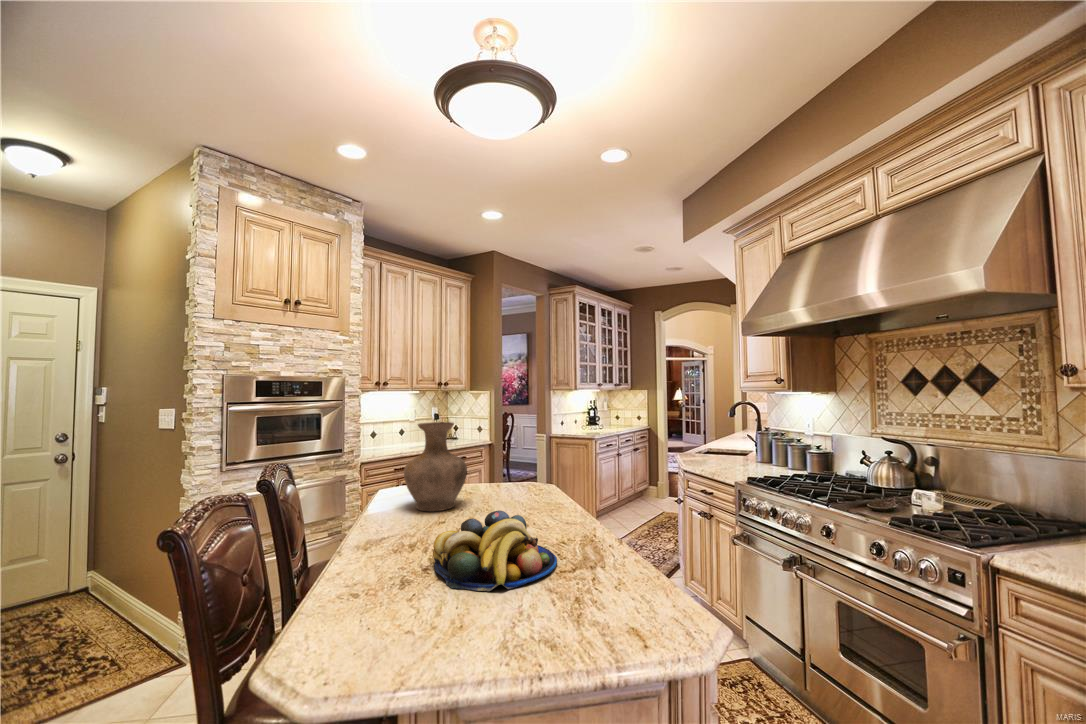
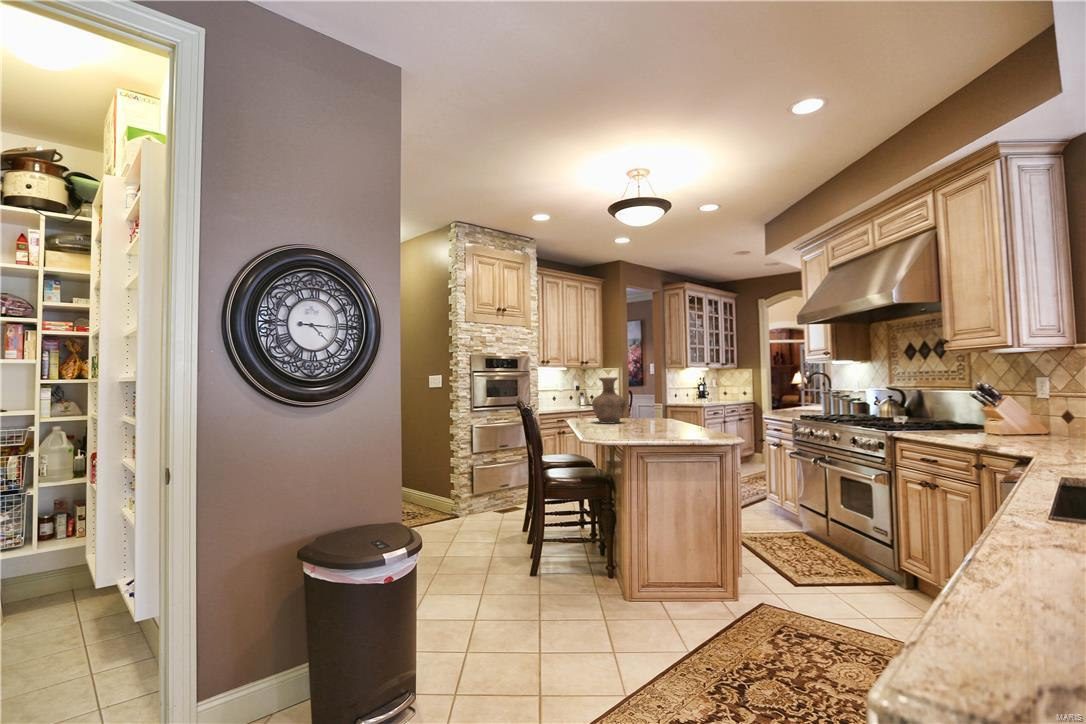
fruit bowl: present [433,511,557,591] -> none [624,412,681,435]

